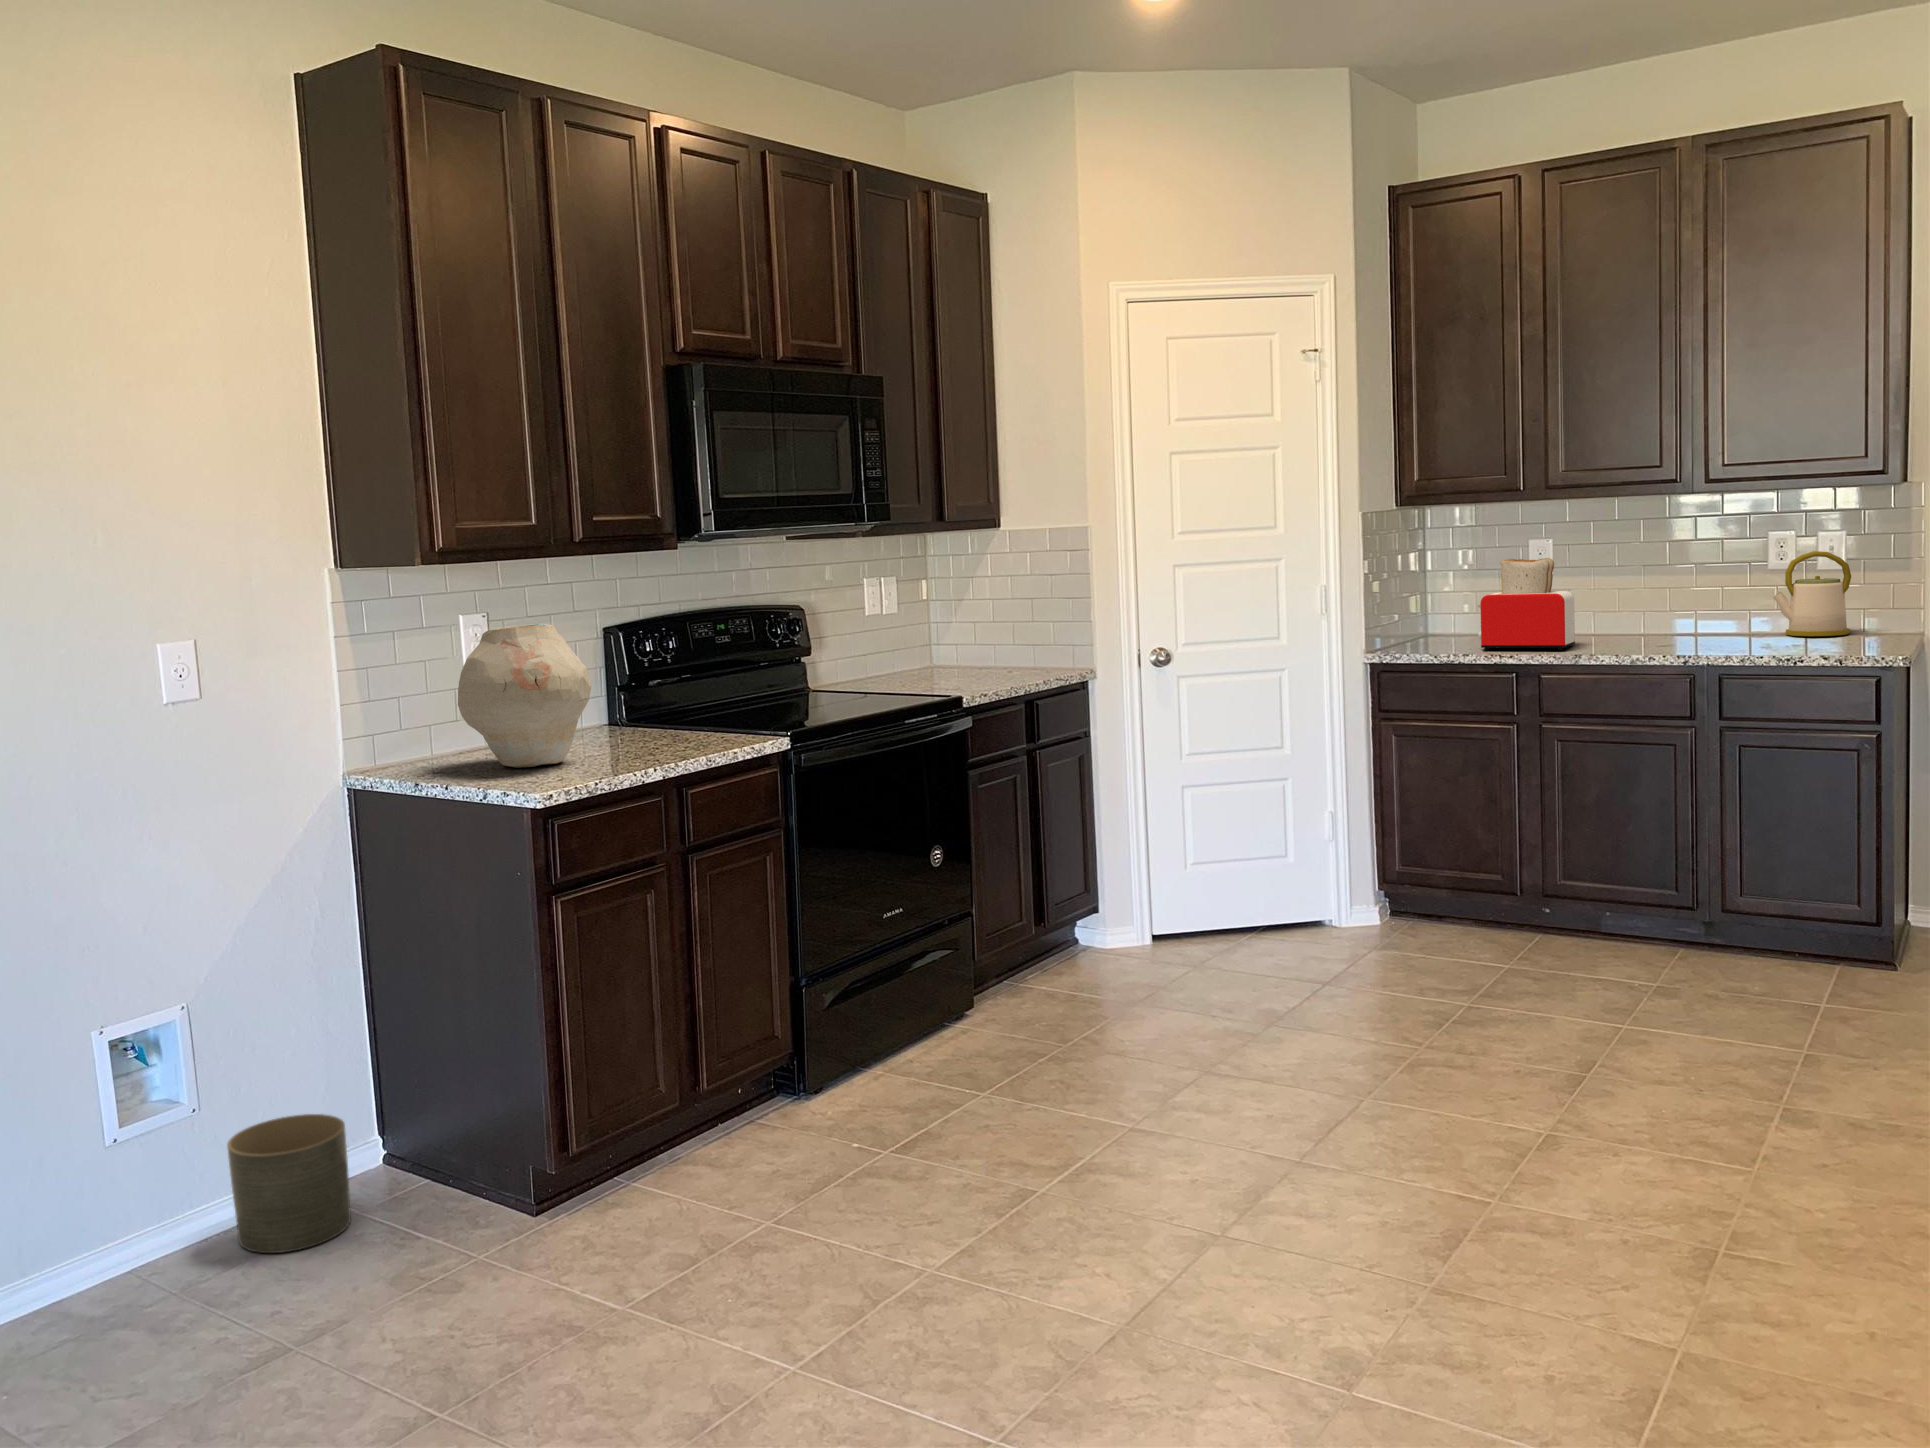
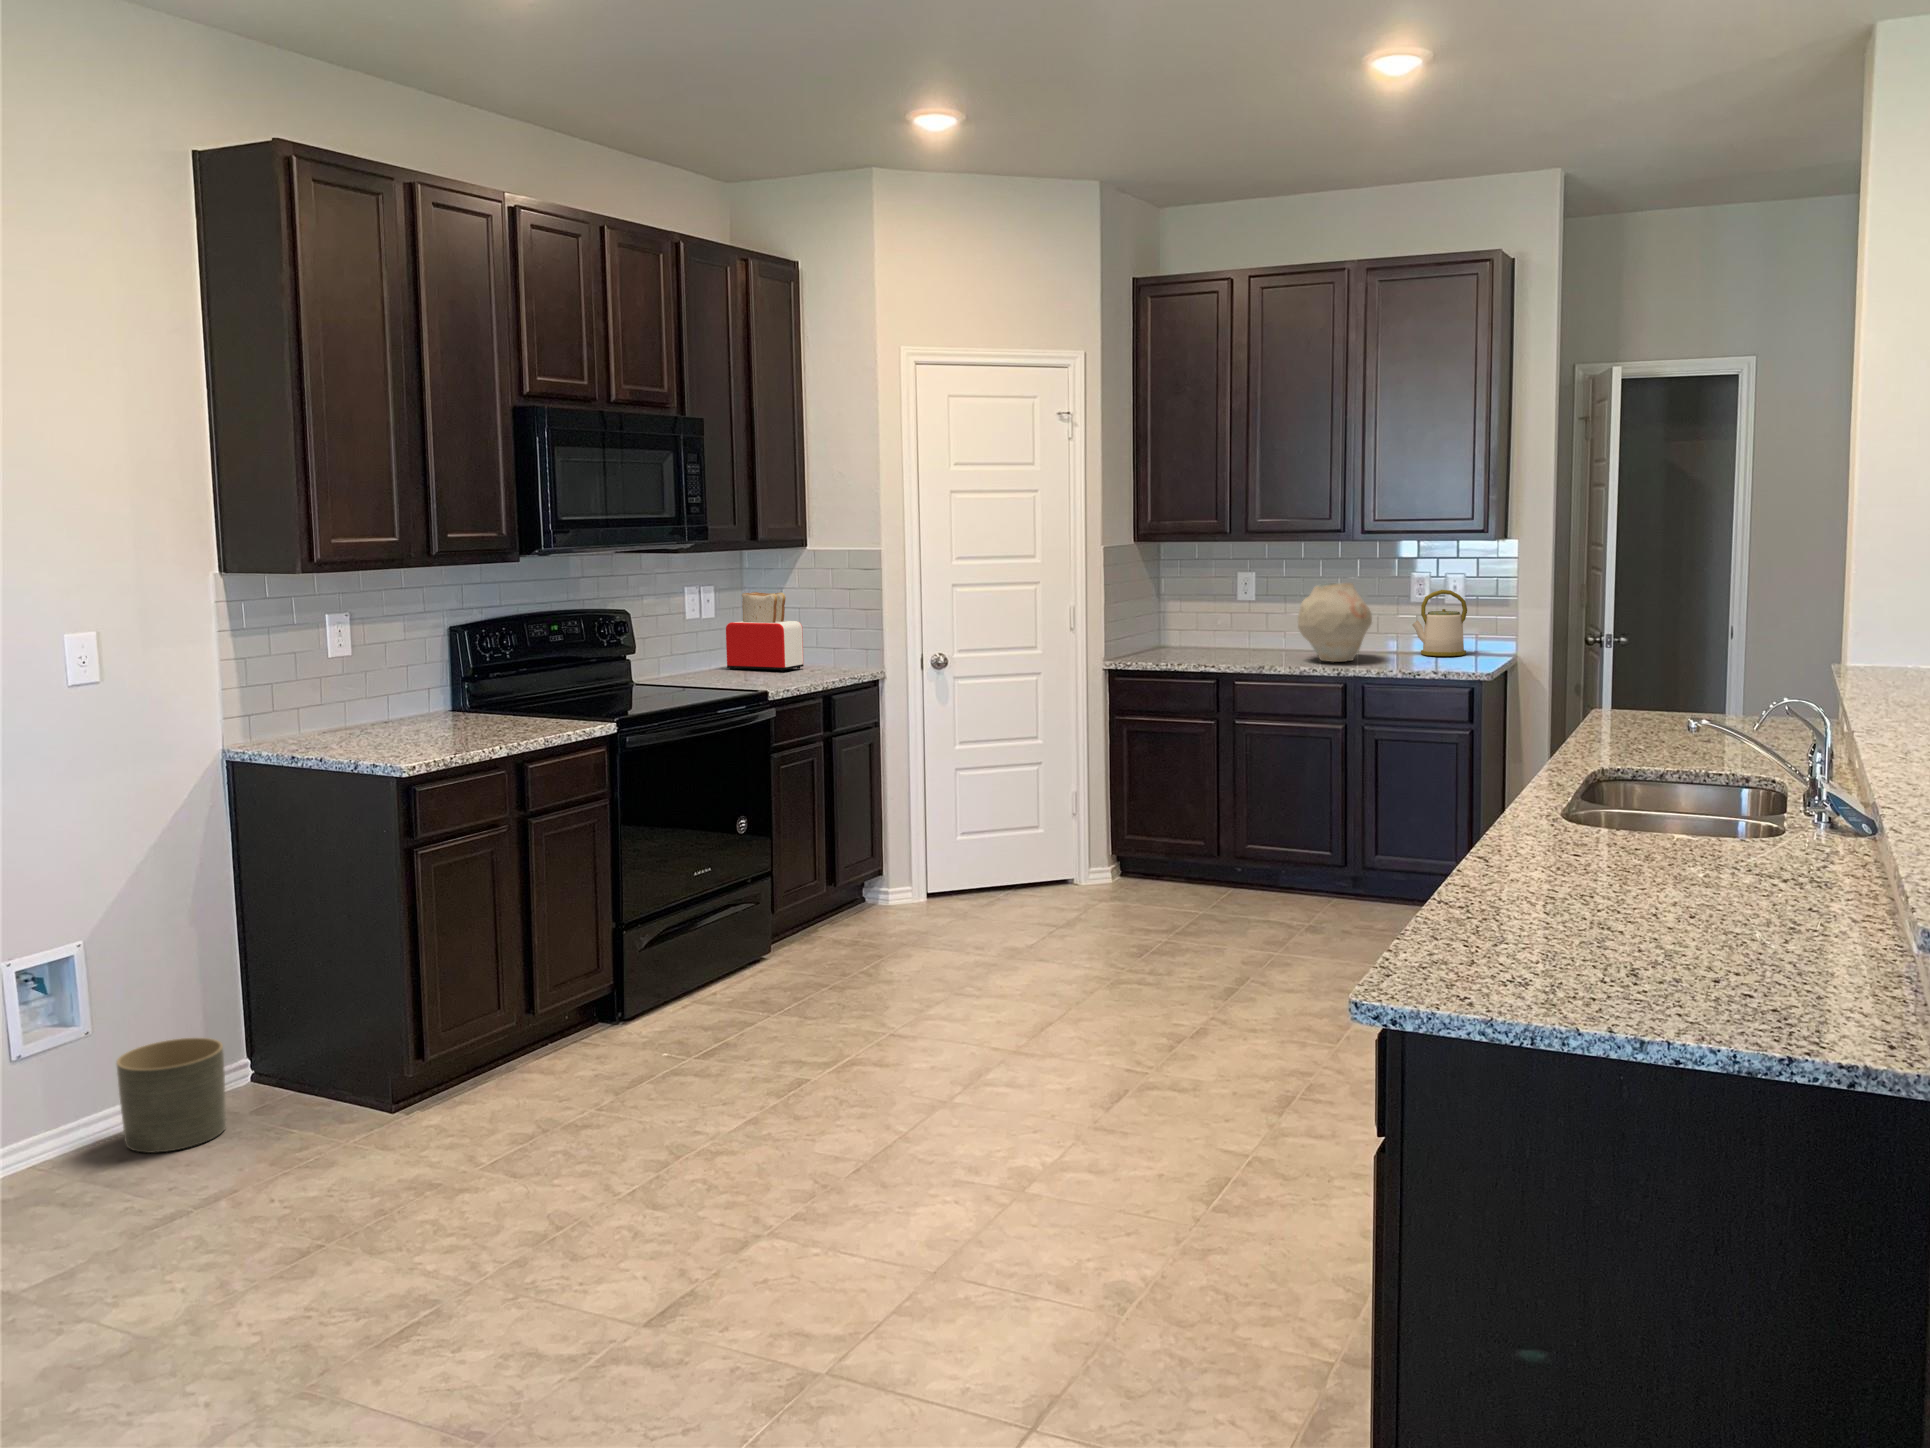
toaster: present [1478,558,1575,650] -> present [726,592,804,671]
vase: present [458,624,591,768] -> present [1298,583,1372,662]

